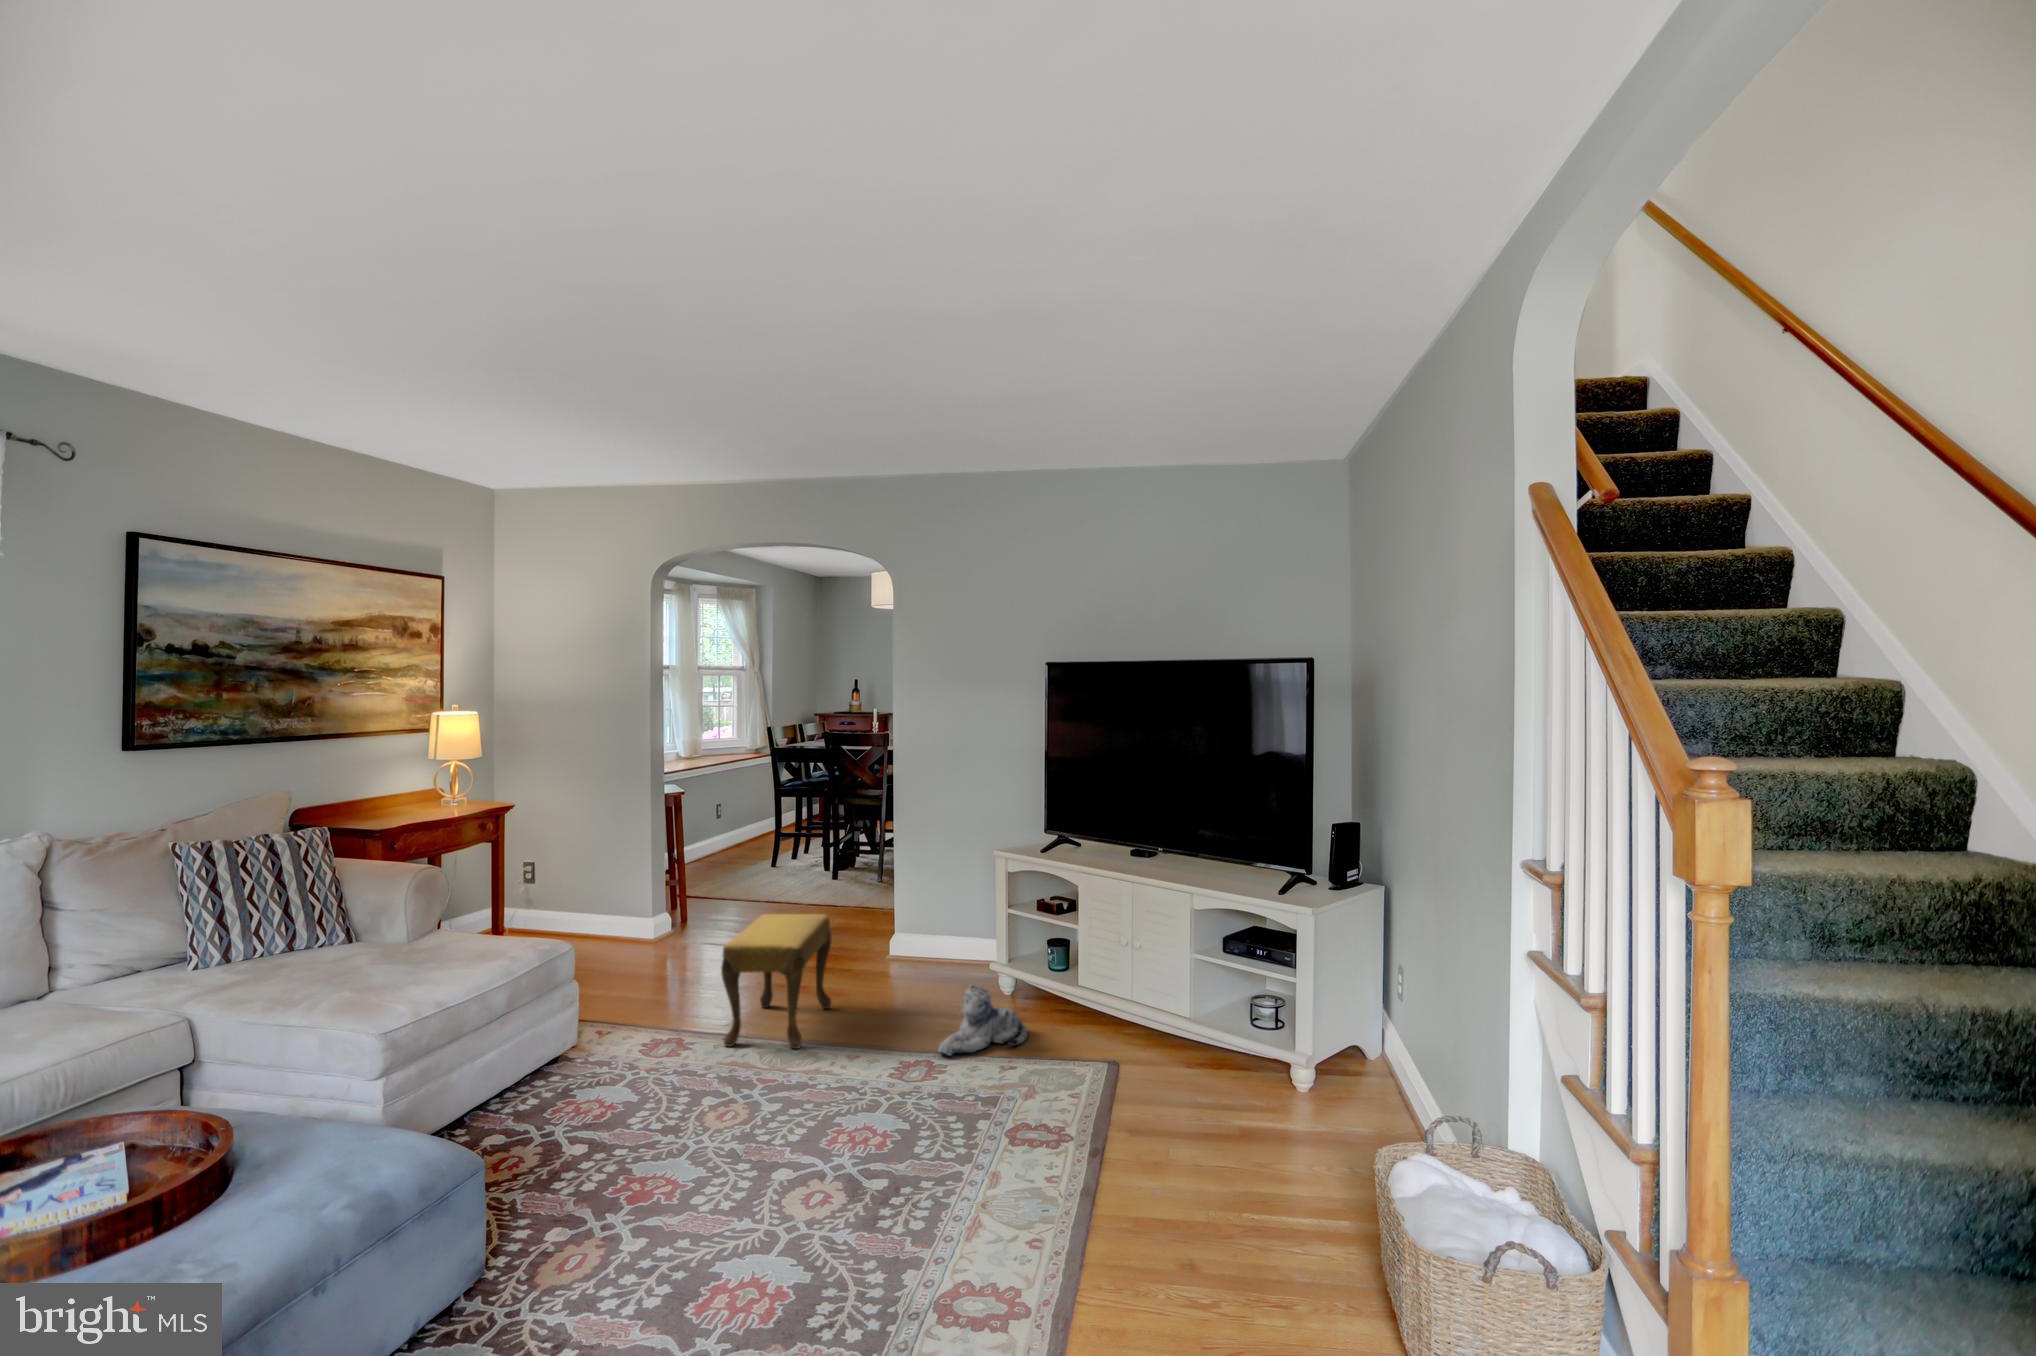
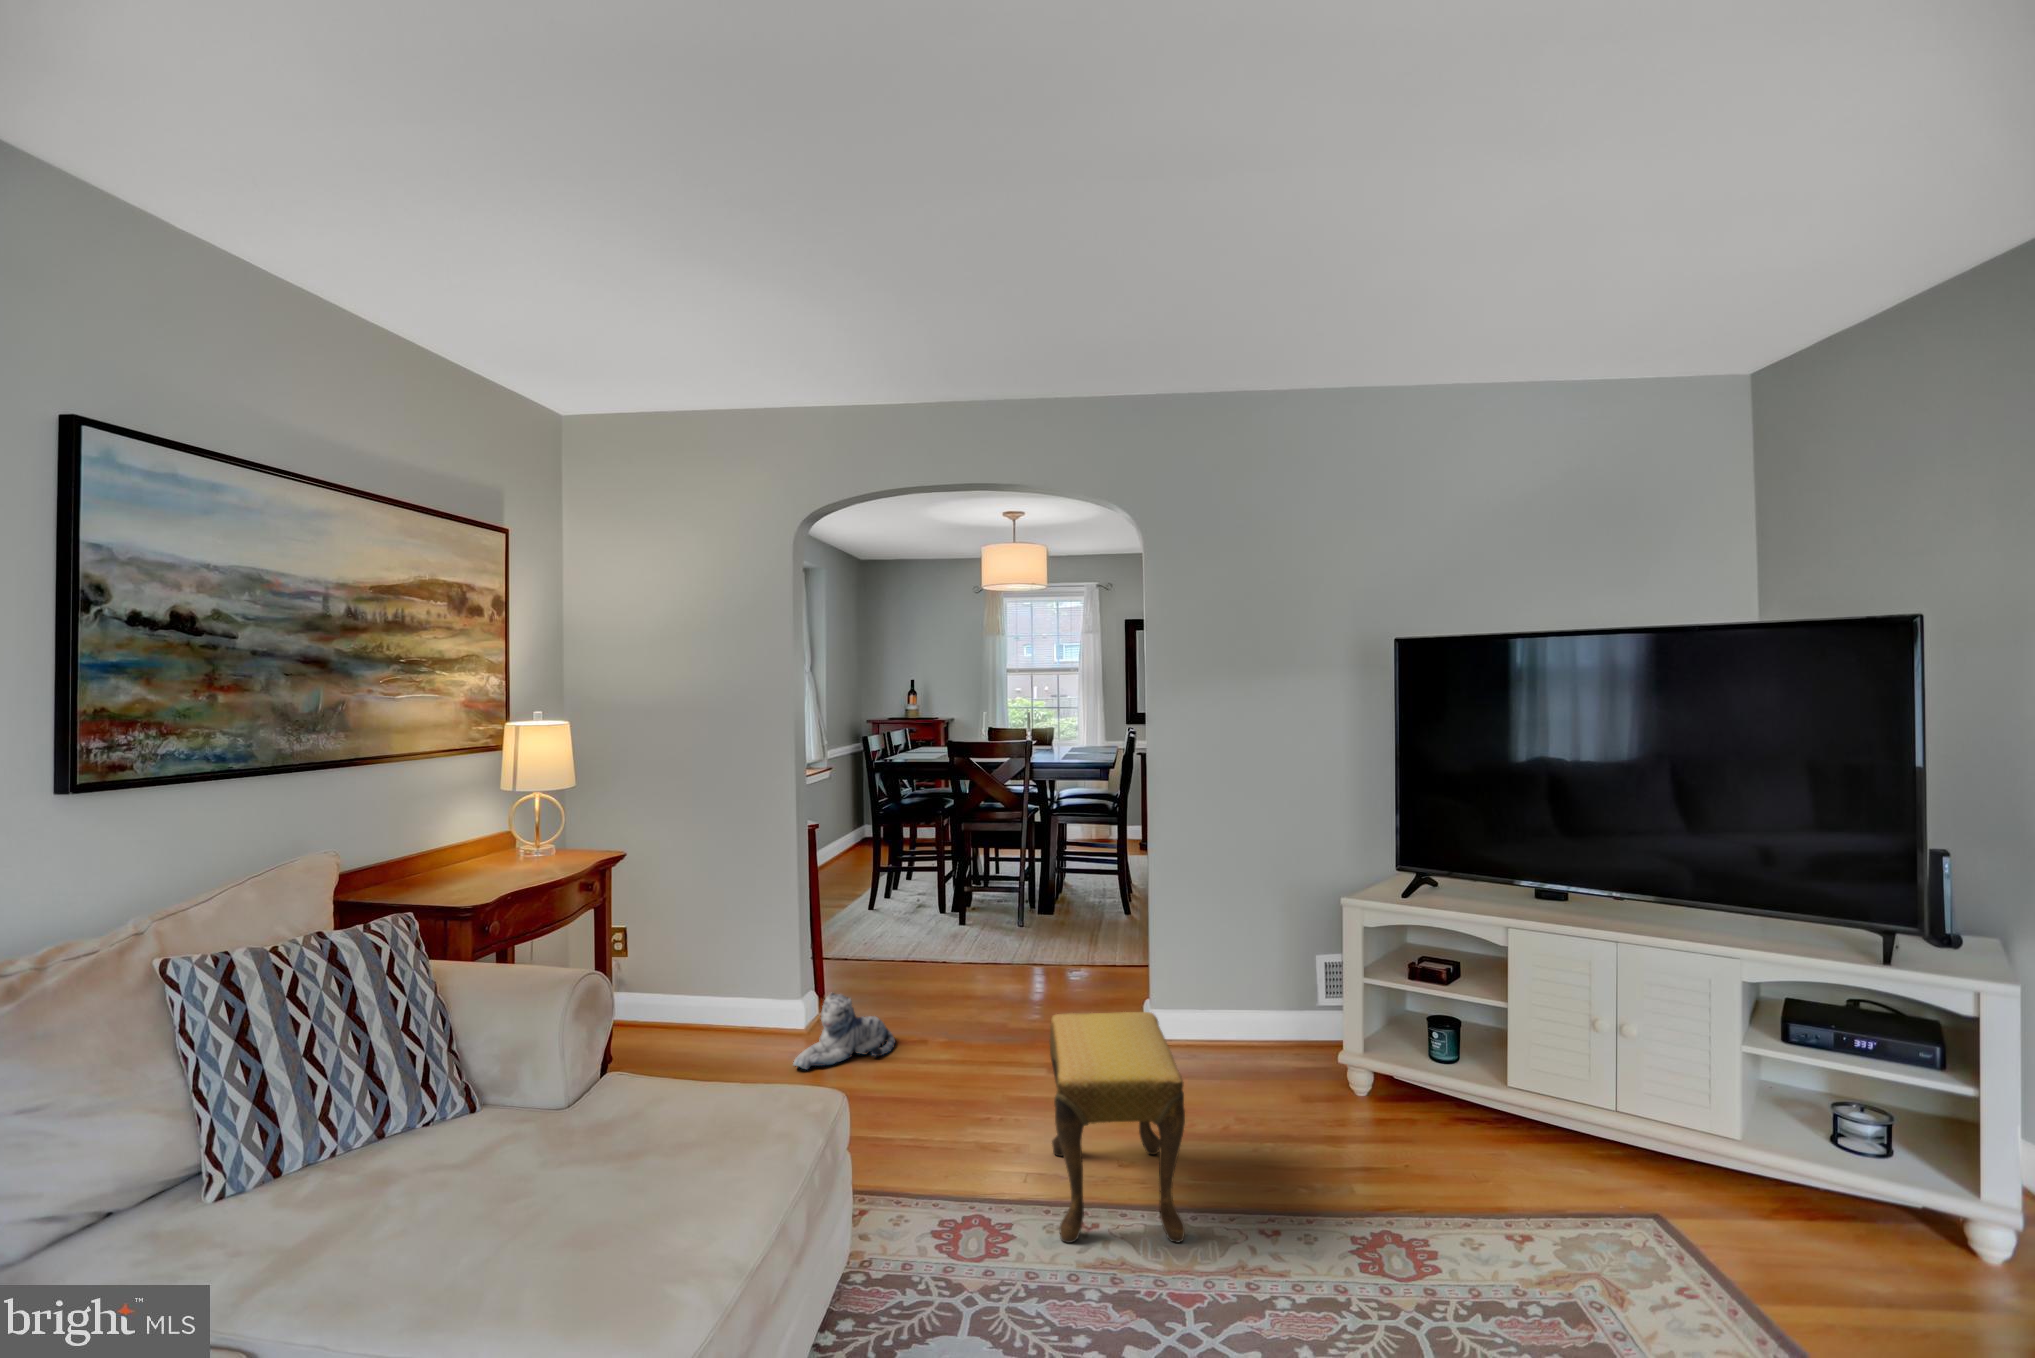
plush toy: present [938,985,1028,1056] -> present [793,993,895,1069]

